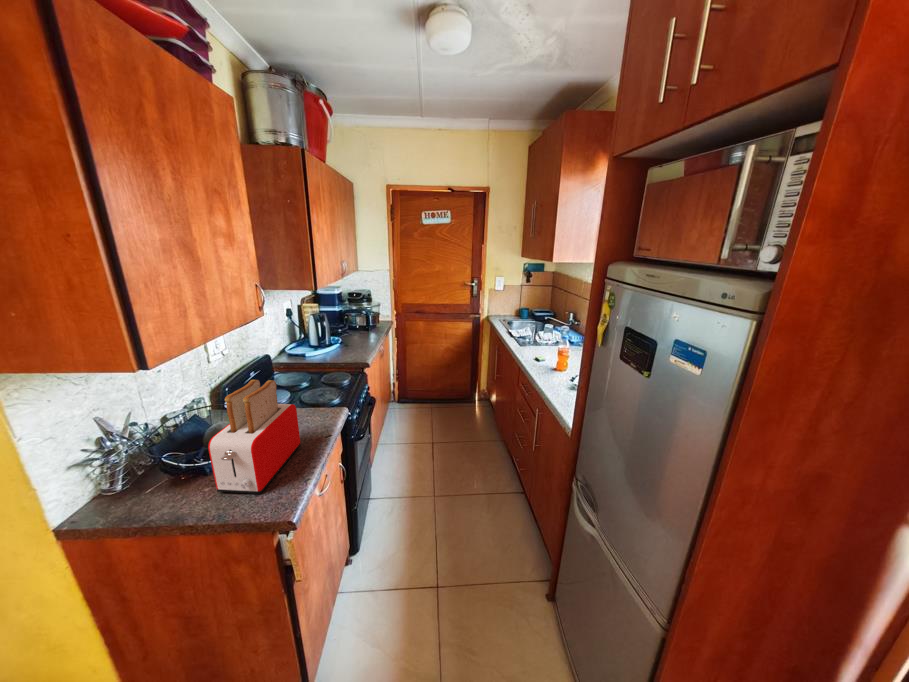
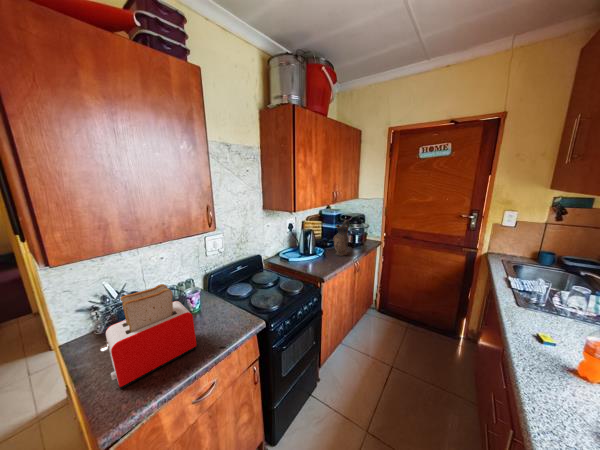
ceramic pitcher: none [351,297,369,341] -> present [333,220,349,256]

